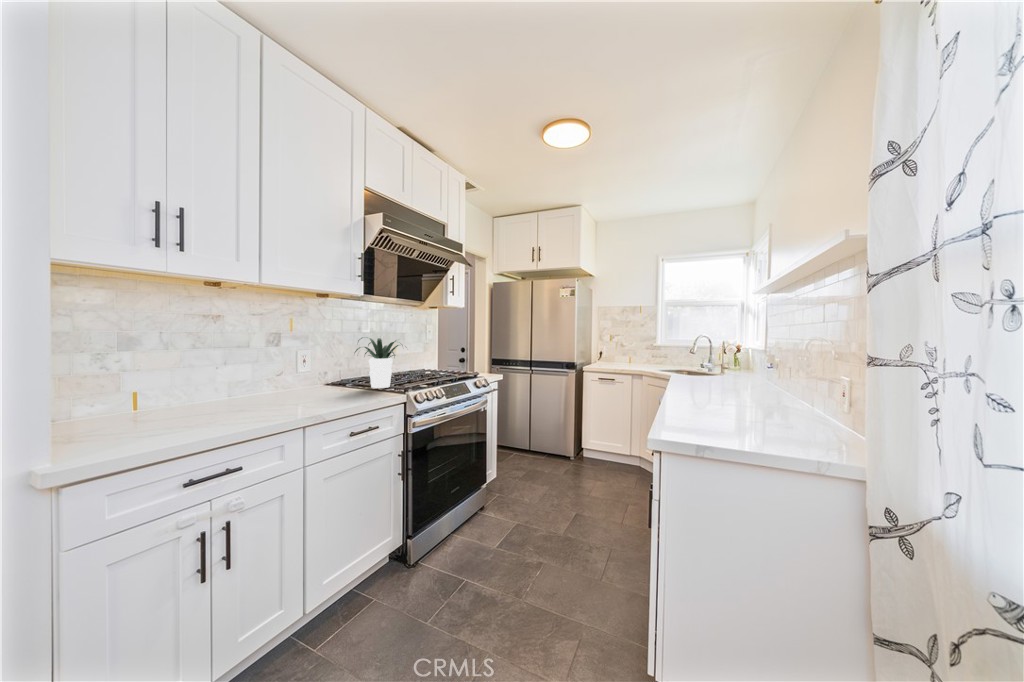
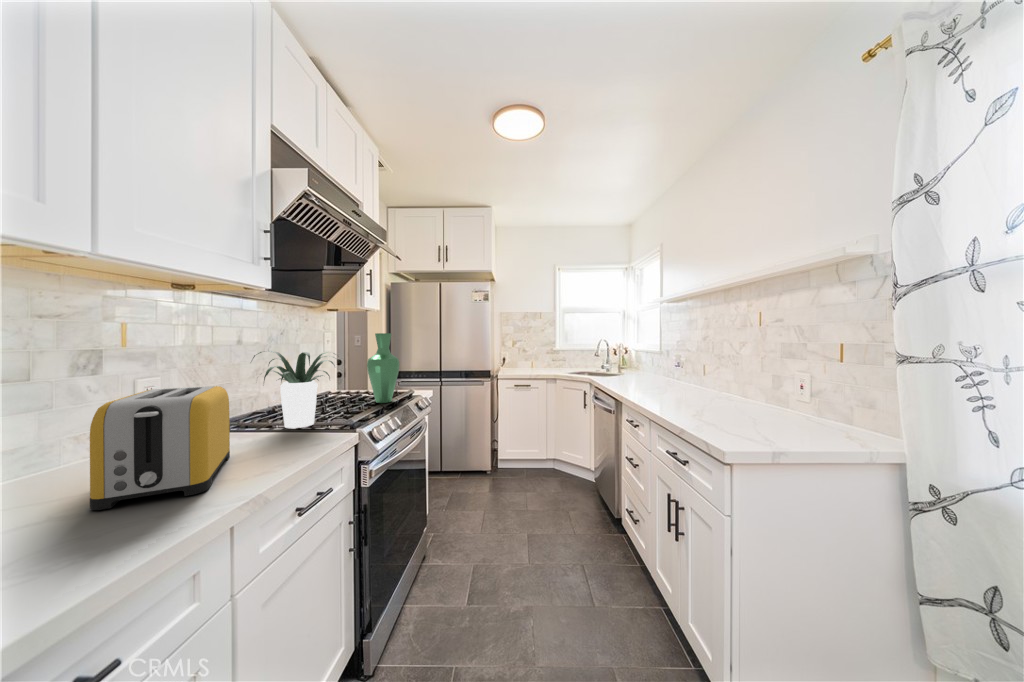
vase: none [440,327,464,379] -> present [367,333,400,403]
toaster: none [252,355,327,410] -> present [90,386,230,510]

